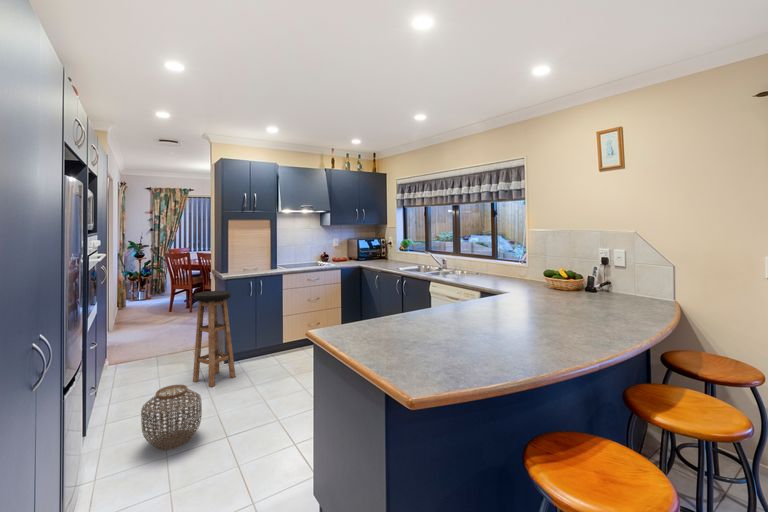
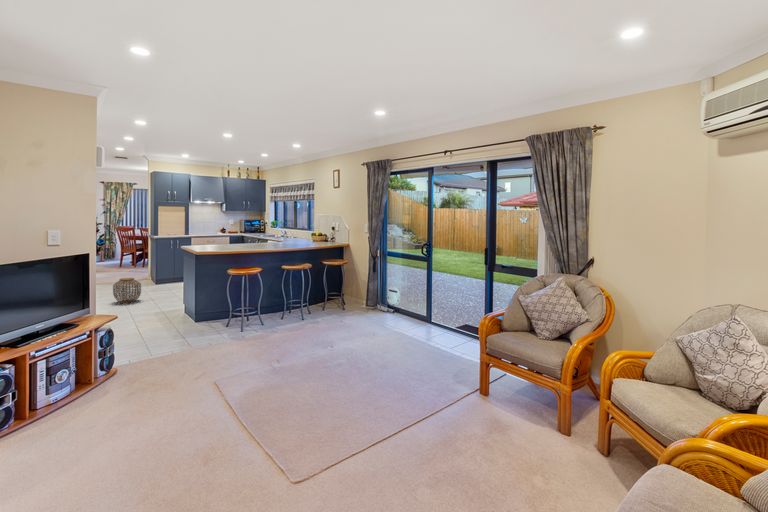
bar stool: present [193,291,235,387] -> none [137,243,161,291]

